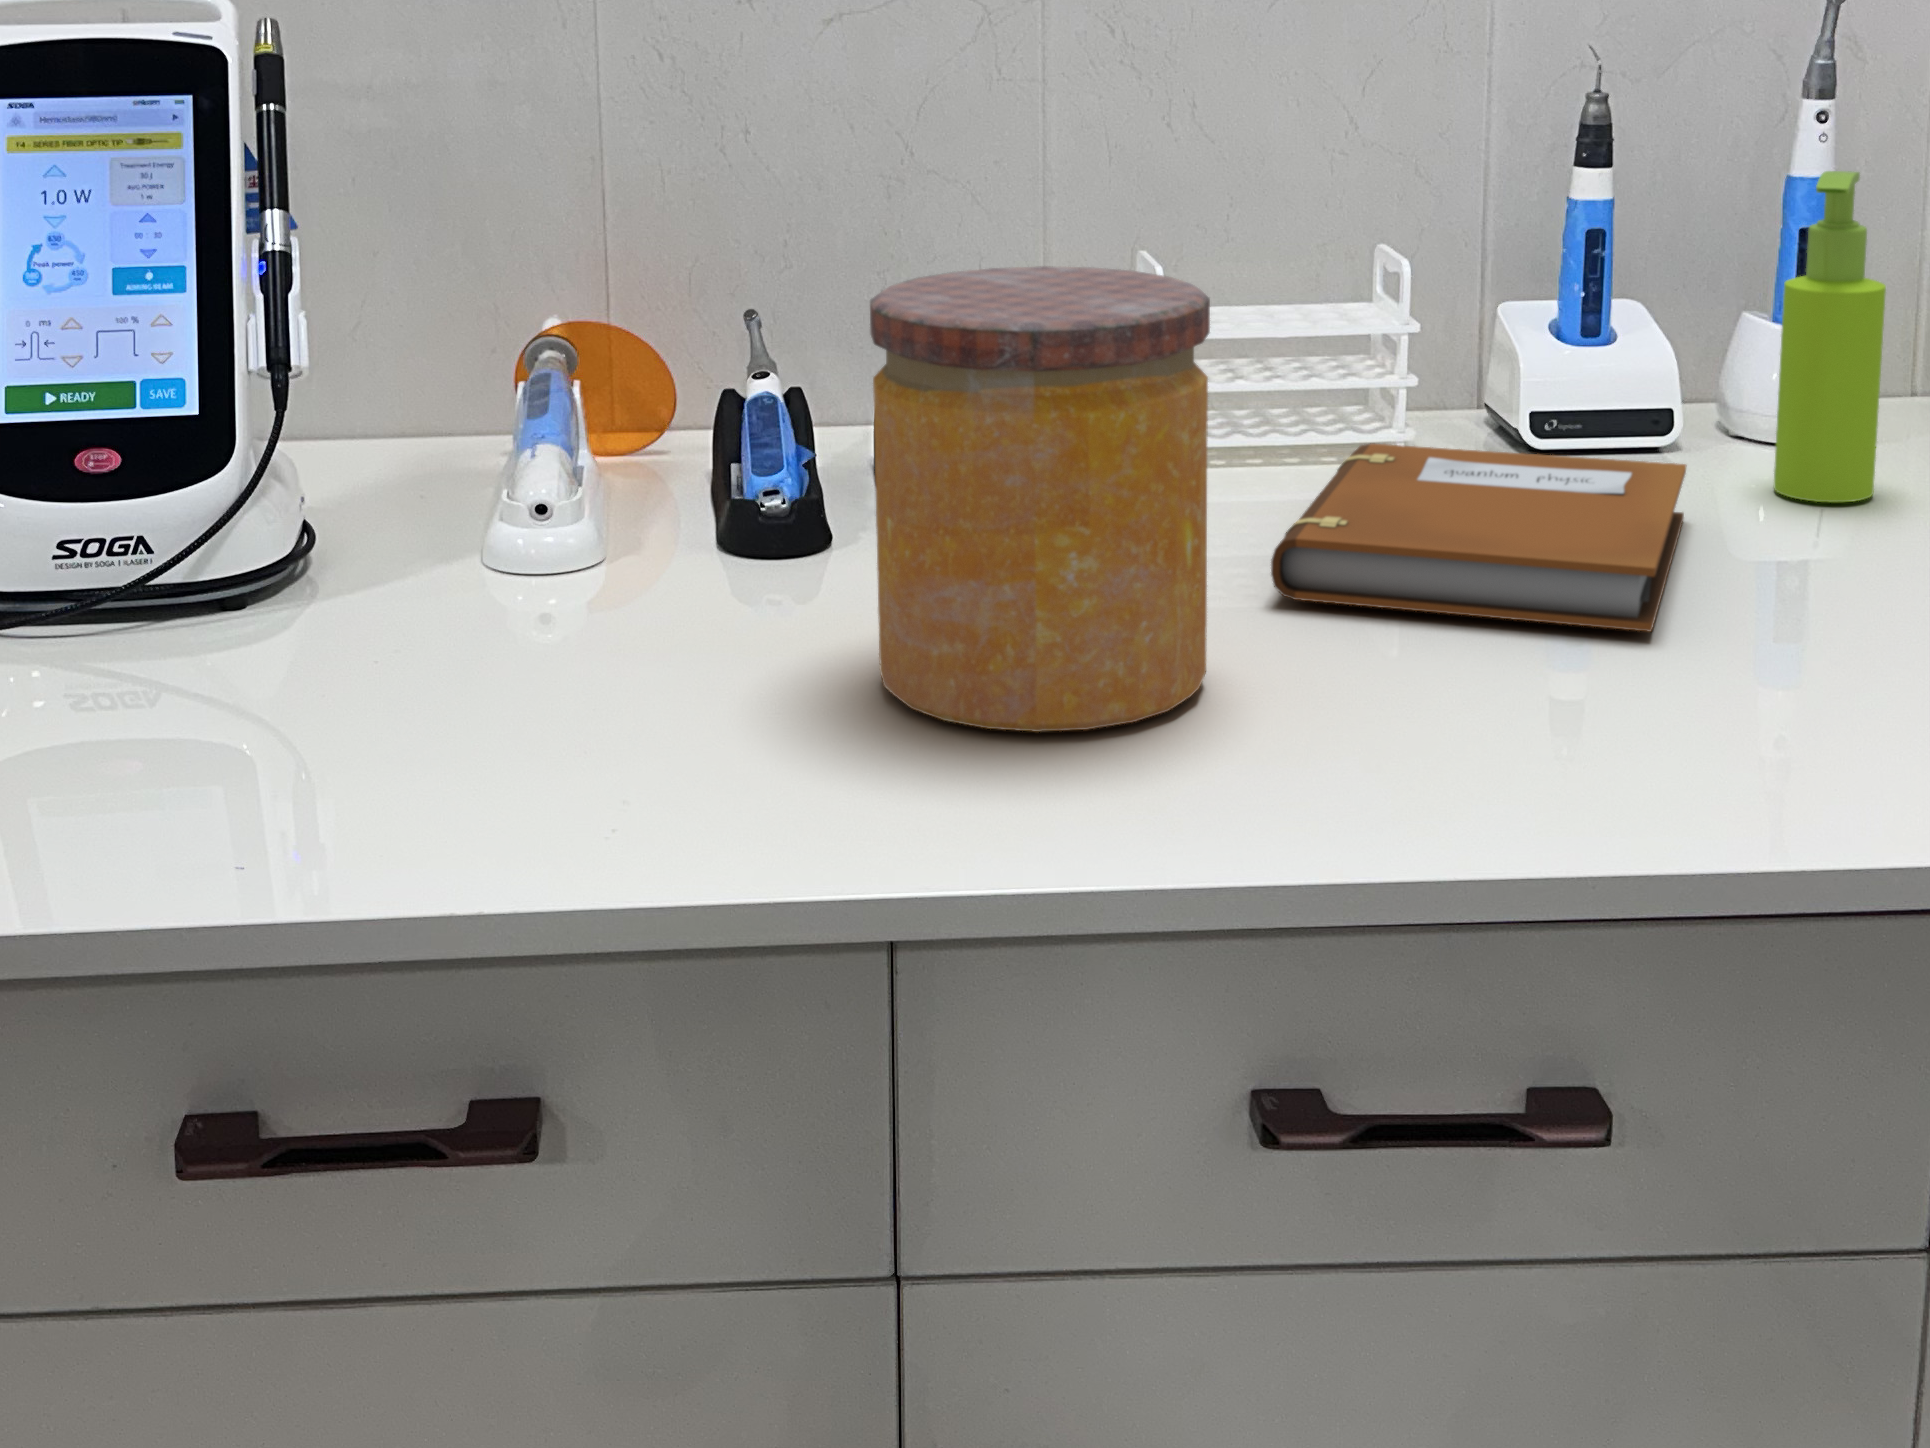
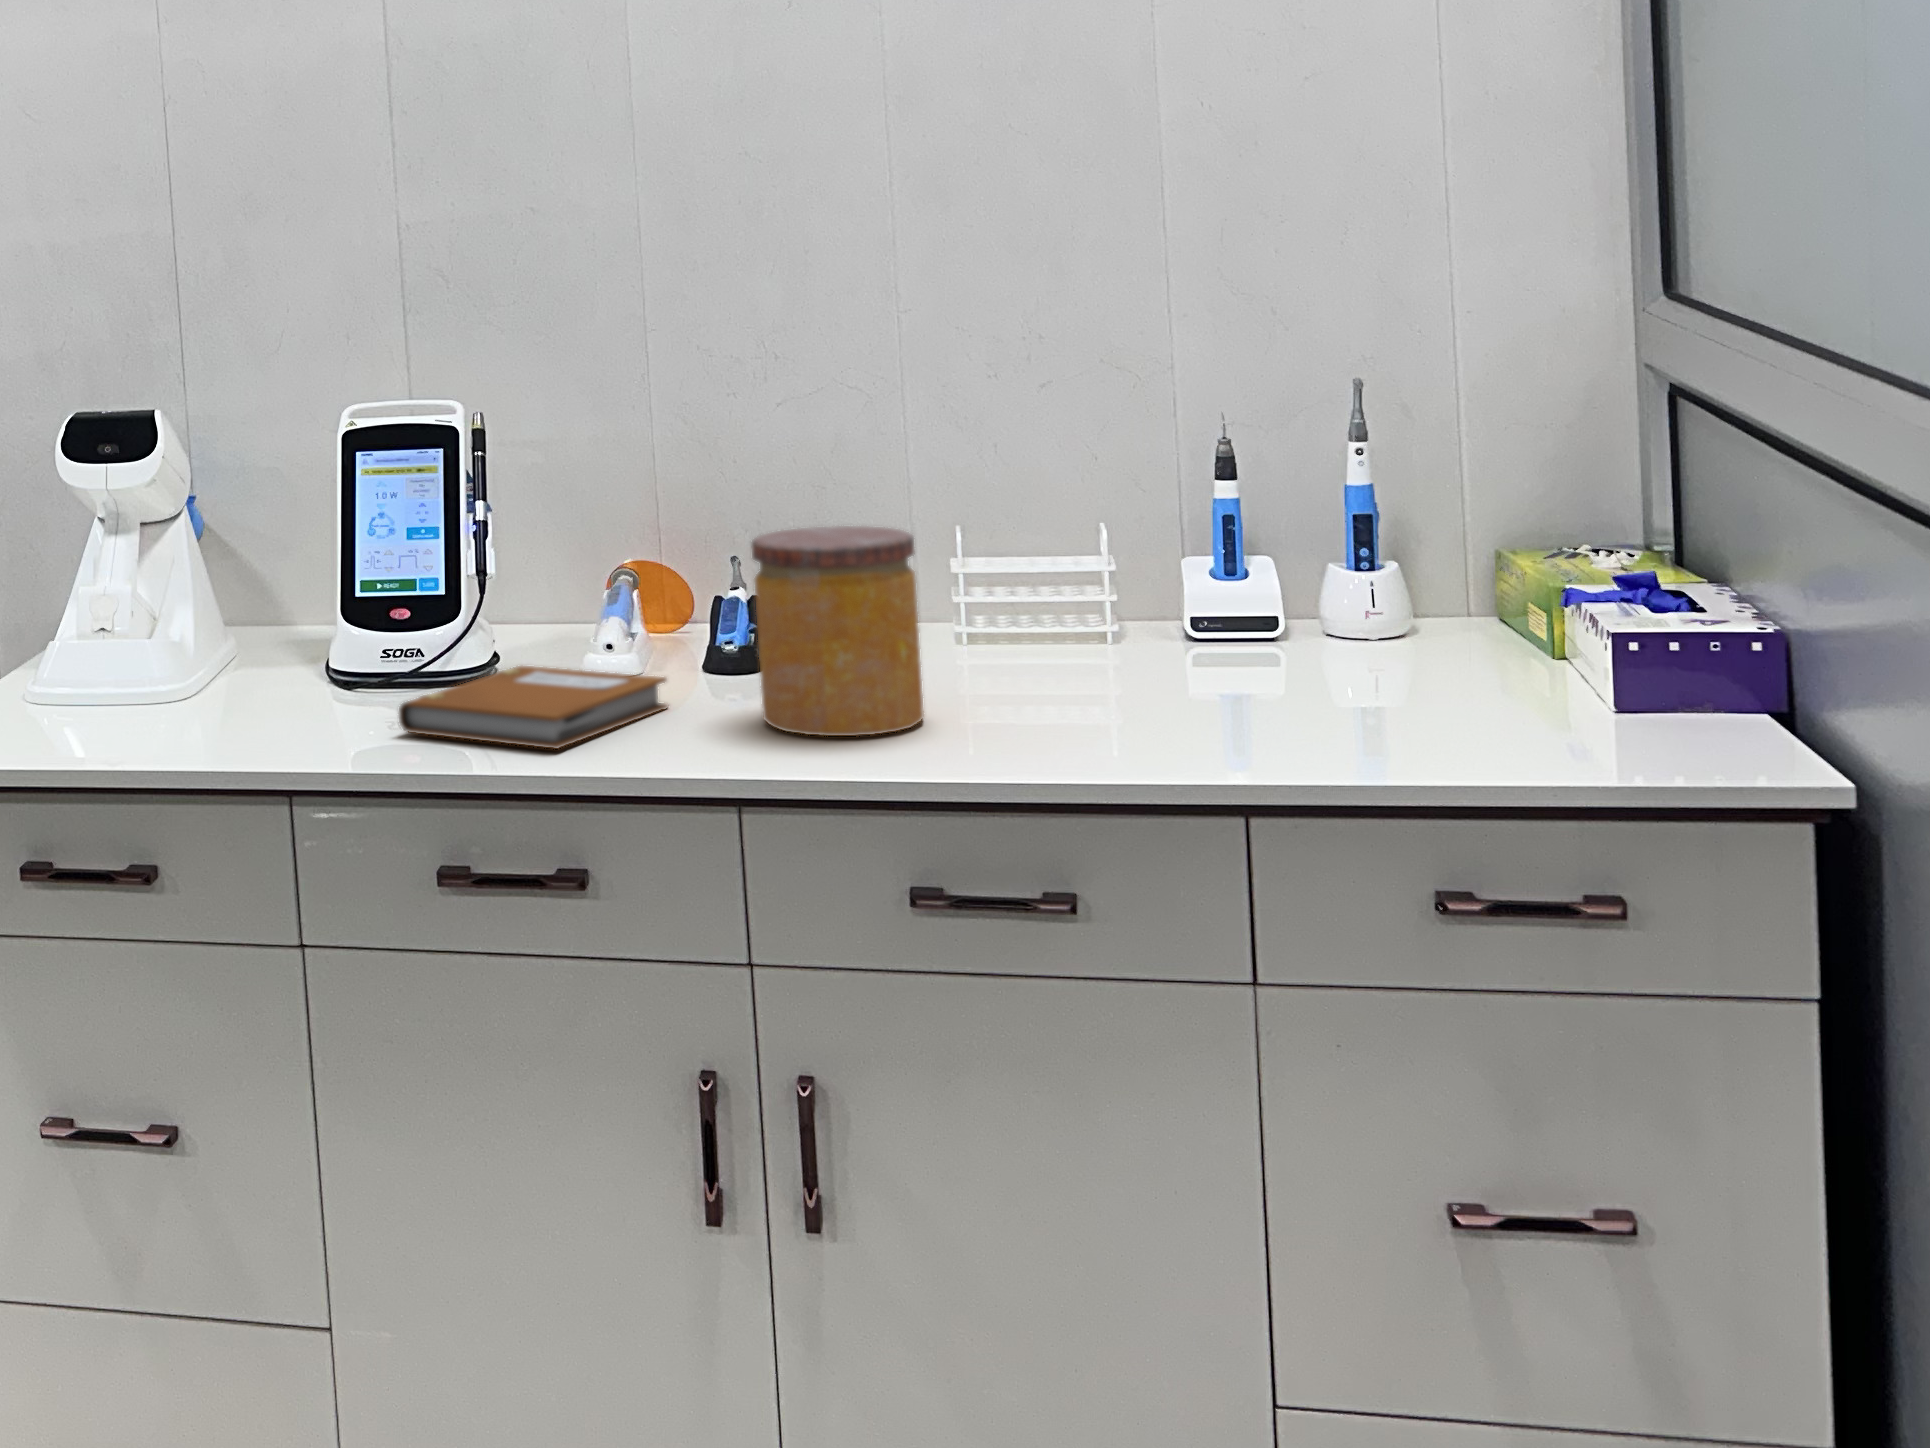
soap dispenser: present [1774,171,1886,502] -> none [1312,481,1377,664]
notebook: present [1271,444,1686,632] -> present [399,666,668,749]

